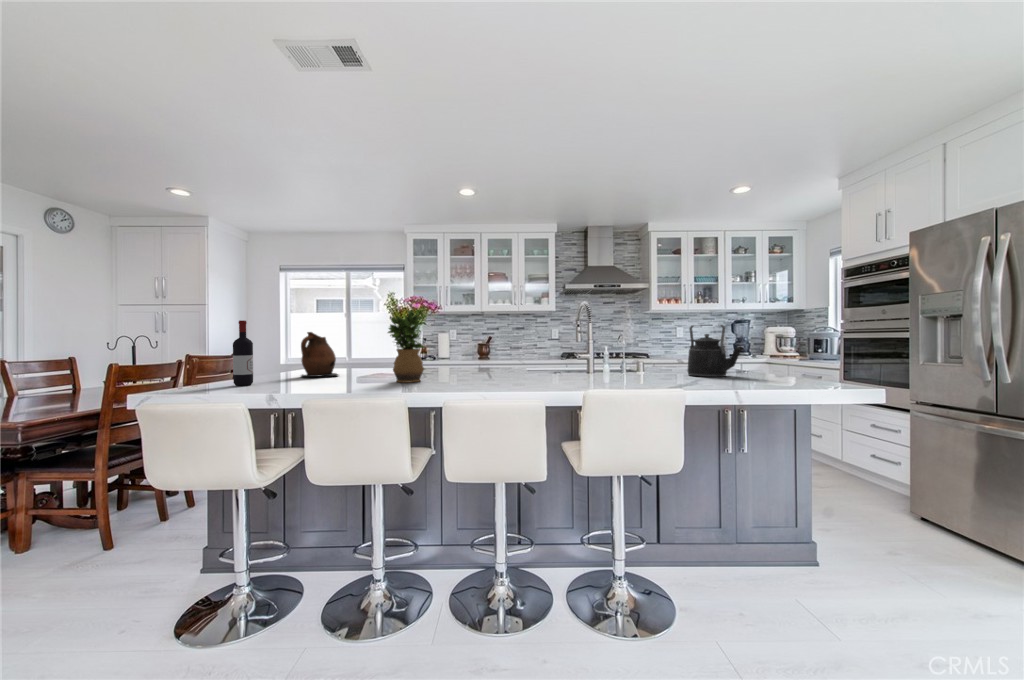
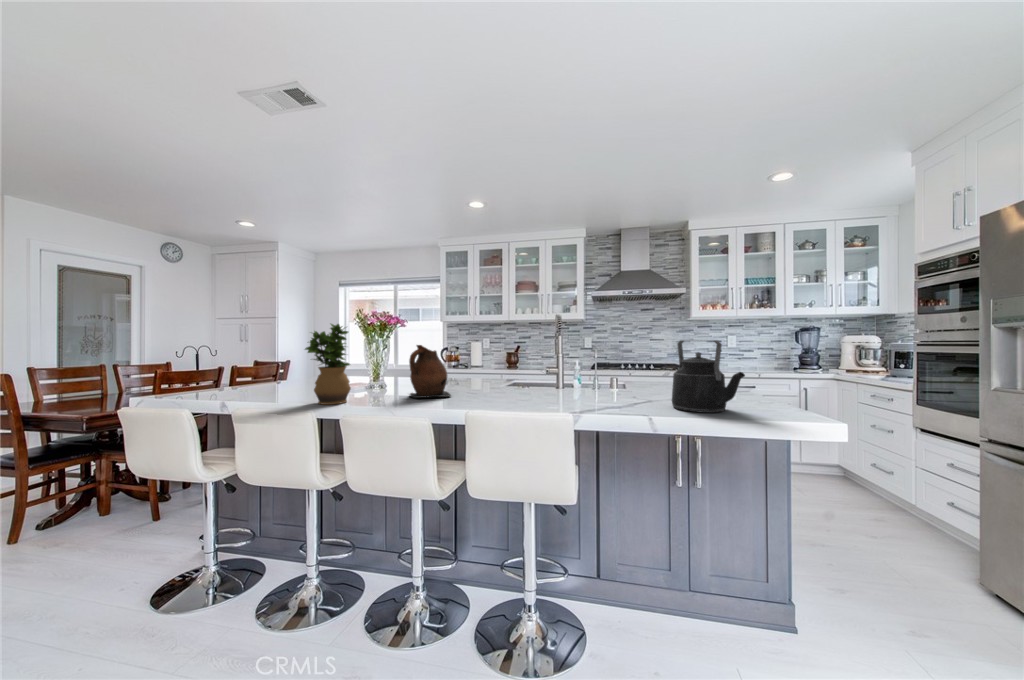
wine bottle: present [233,320,253,386] -> none [166,336,189,402]
ceramic pitcher: present [301,332,338,377] -> present [409,345,451,398]

